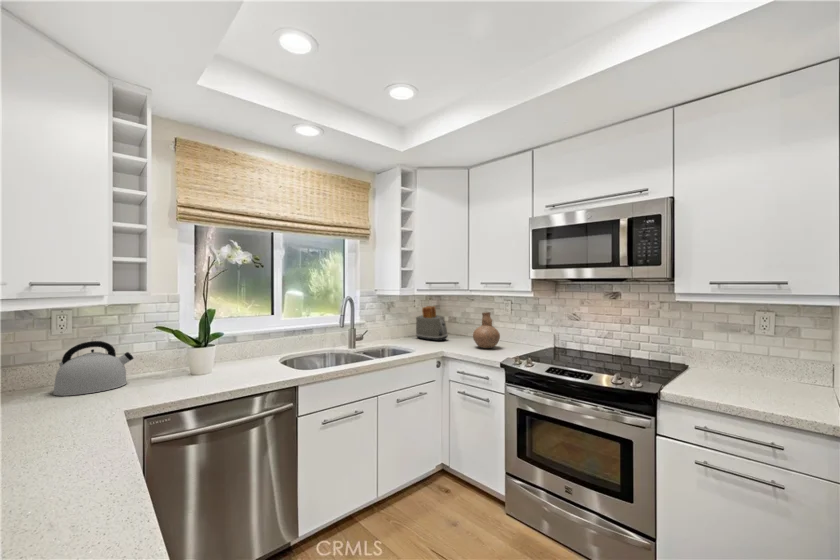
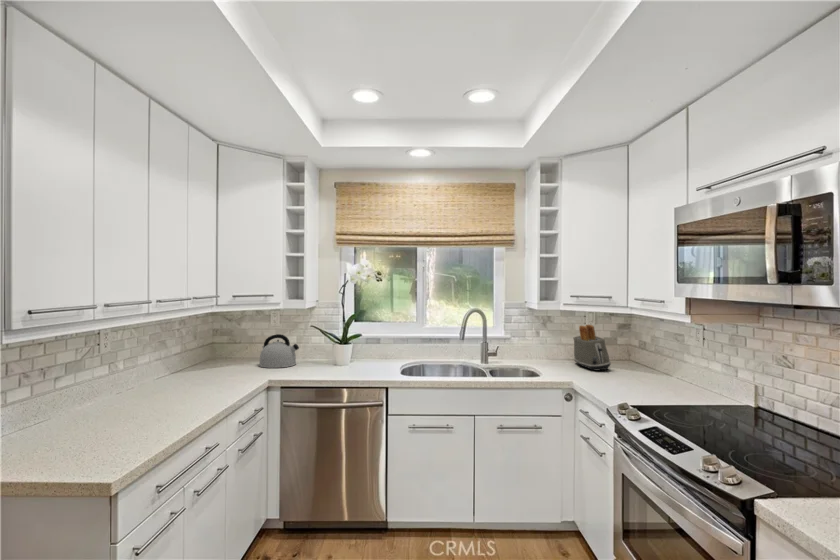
vase: present [473,312,500,348] -> none [617,340,657,390]

